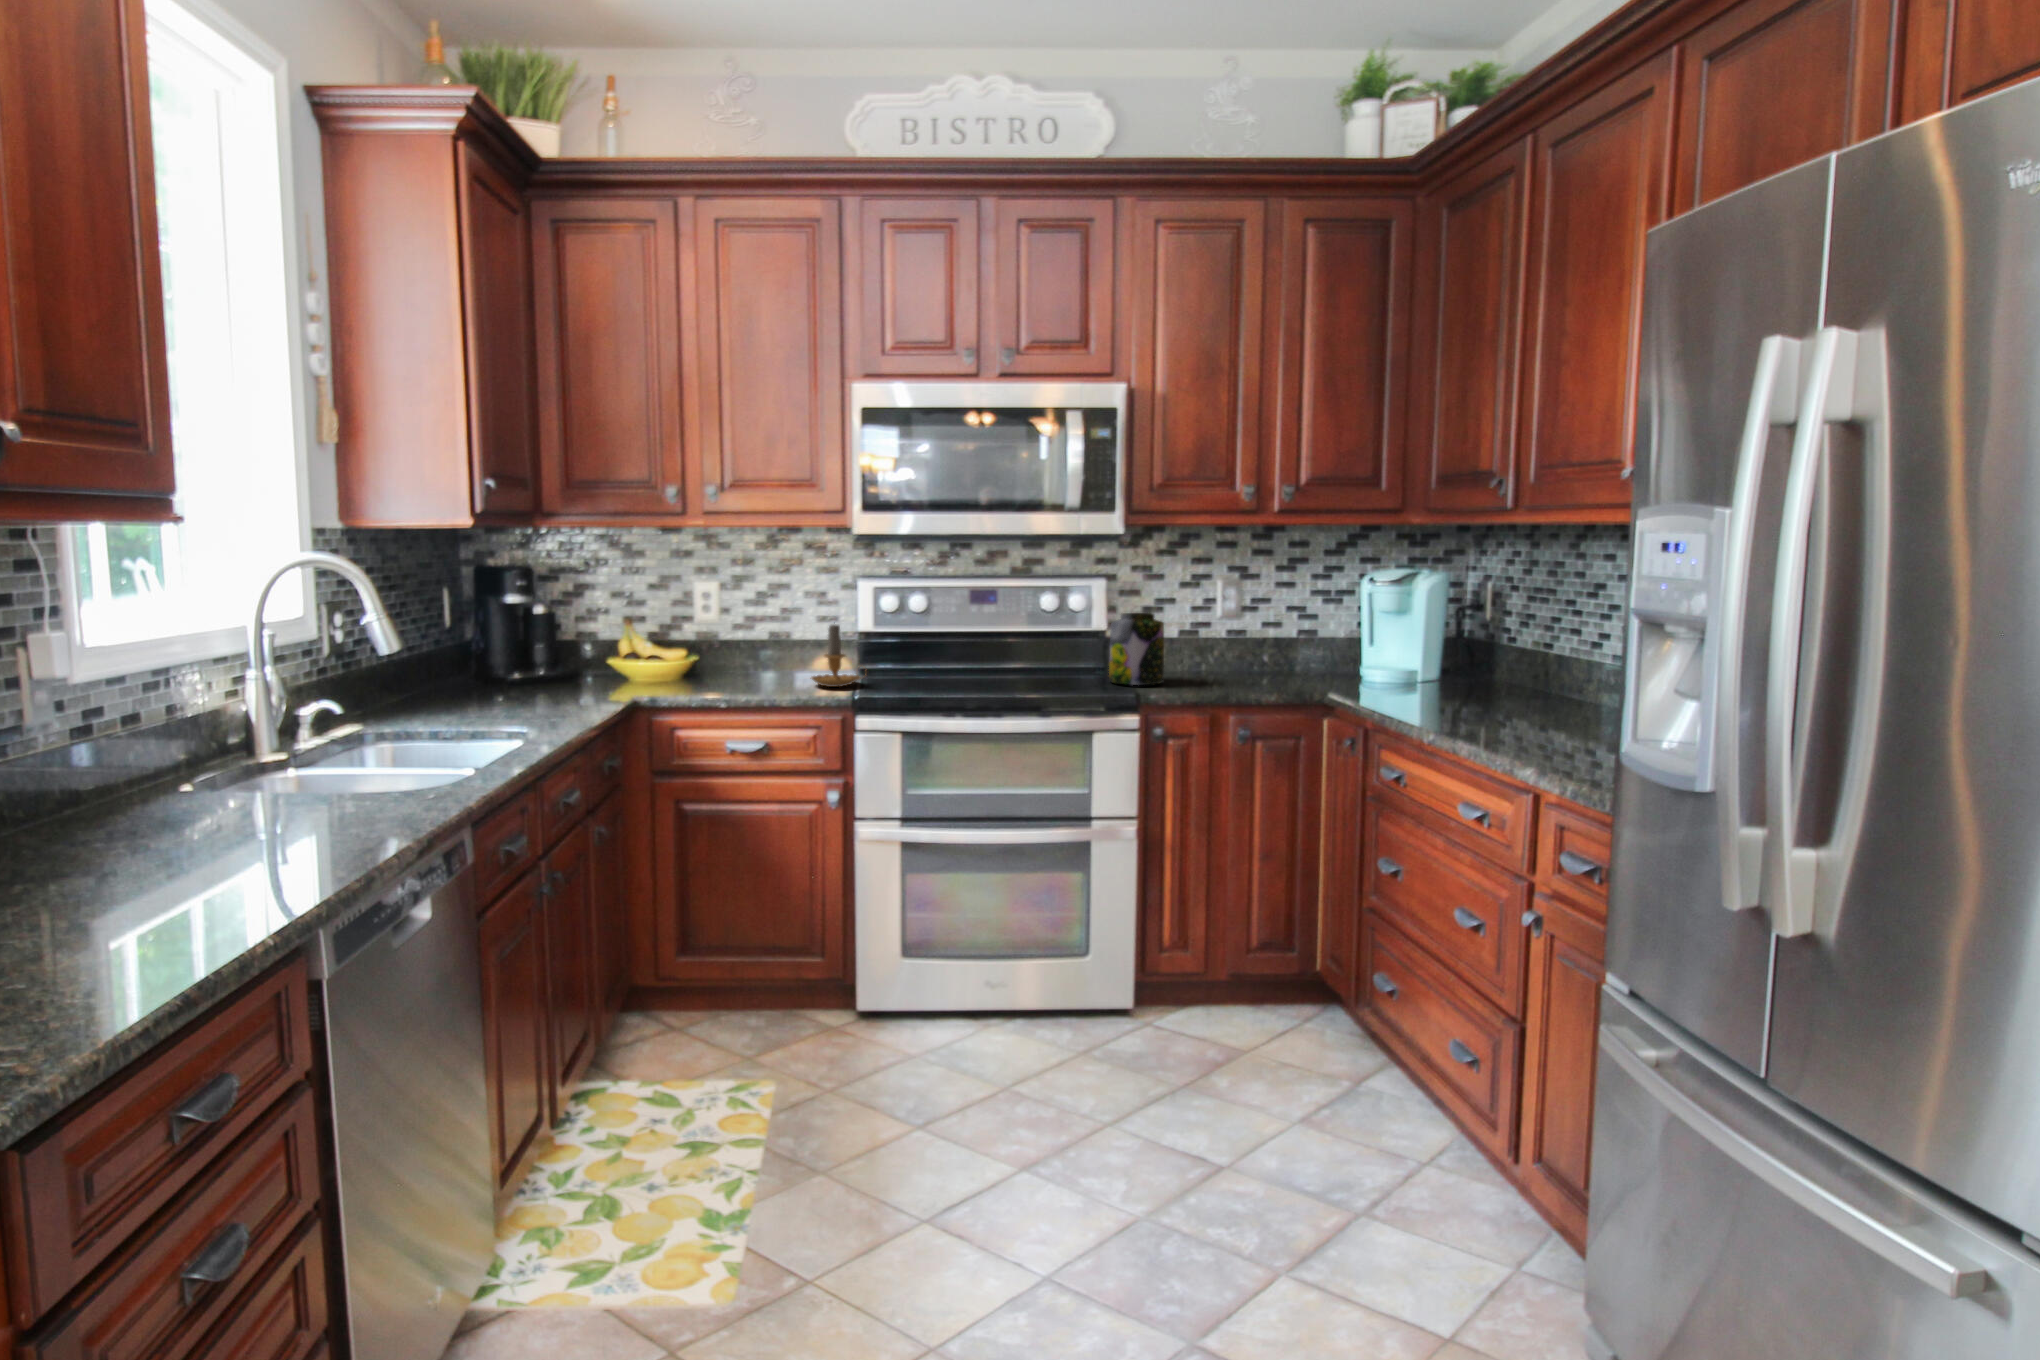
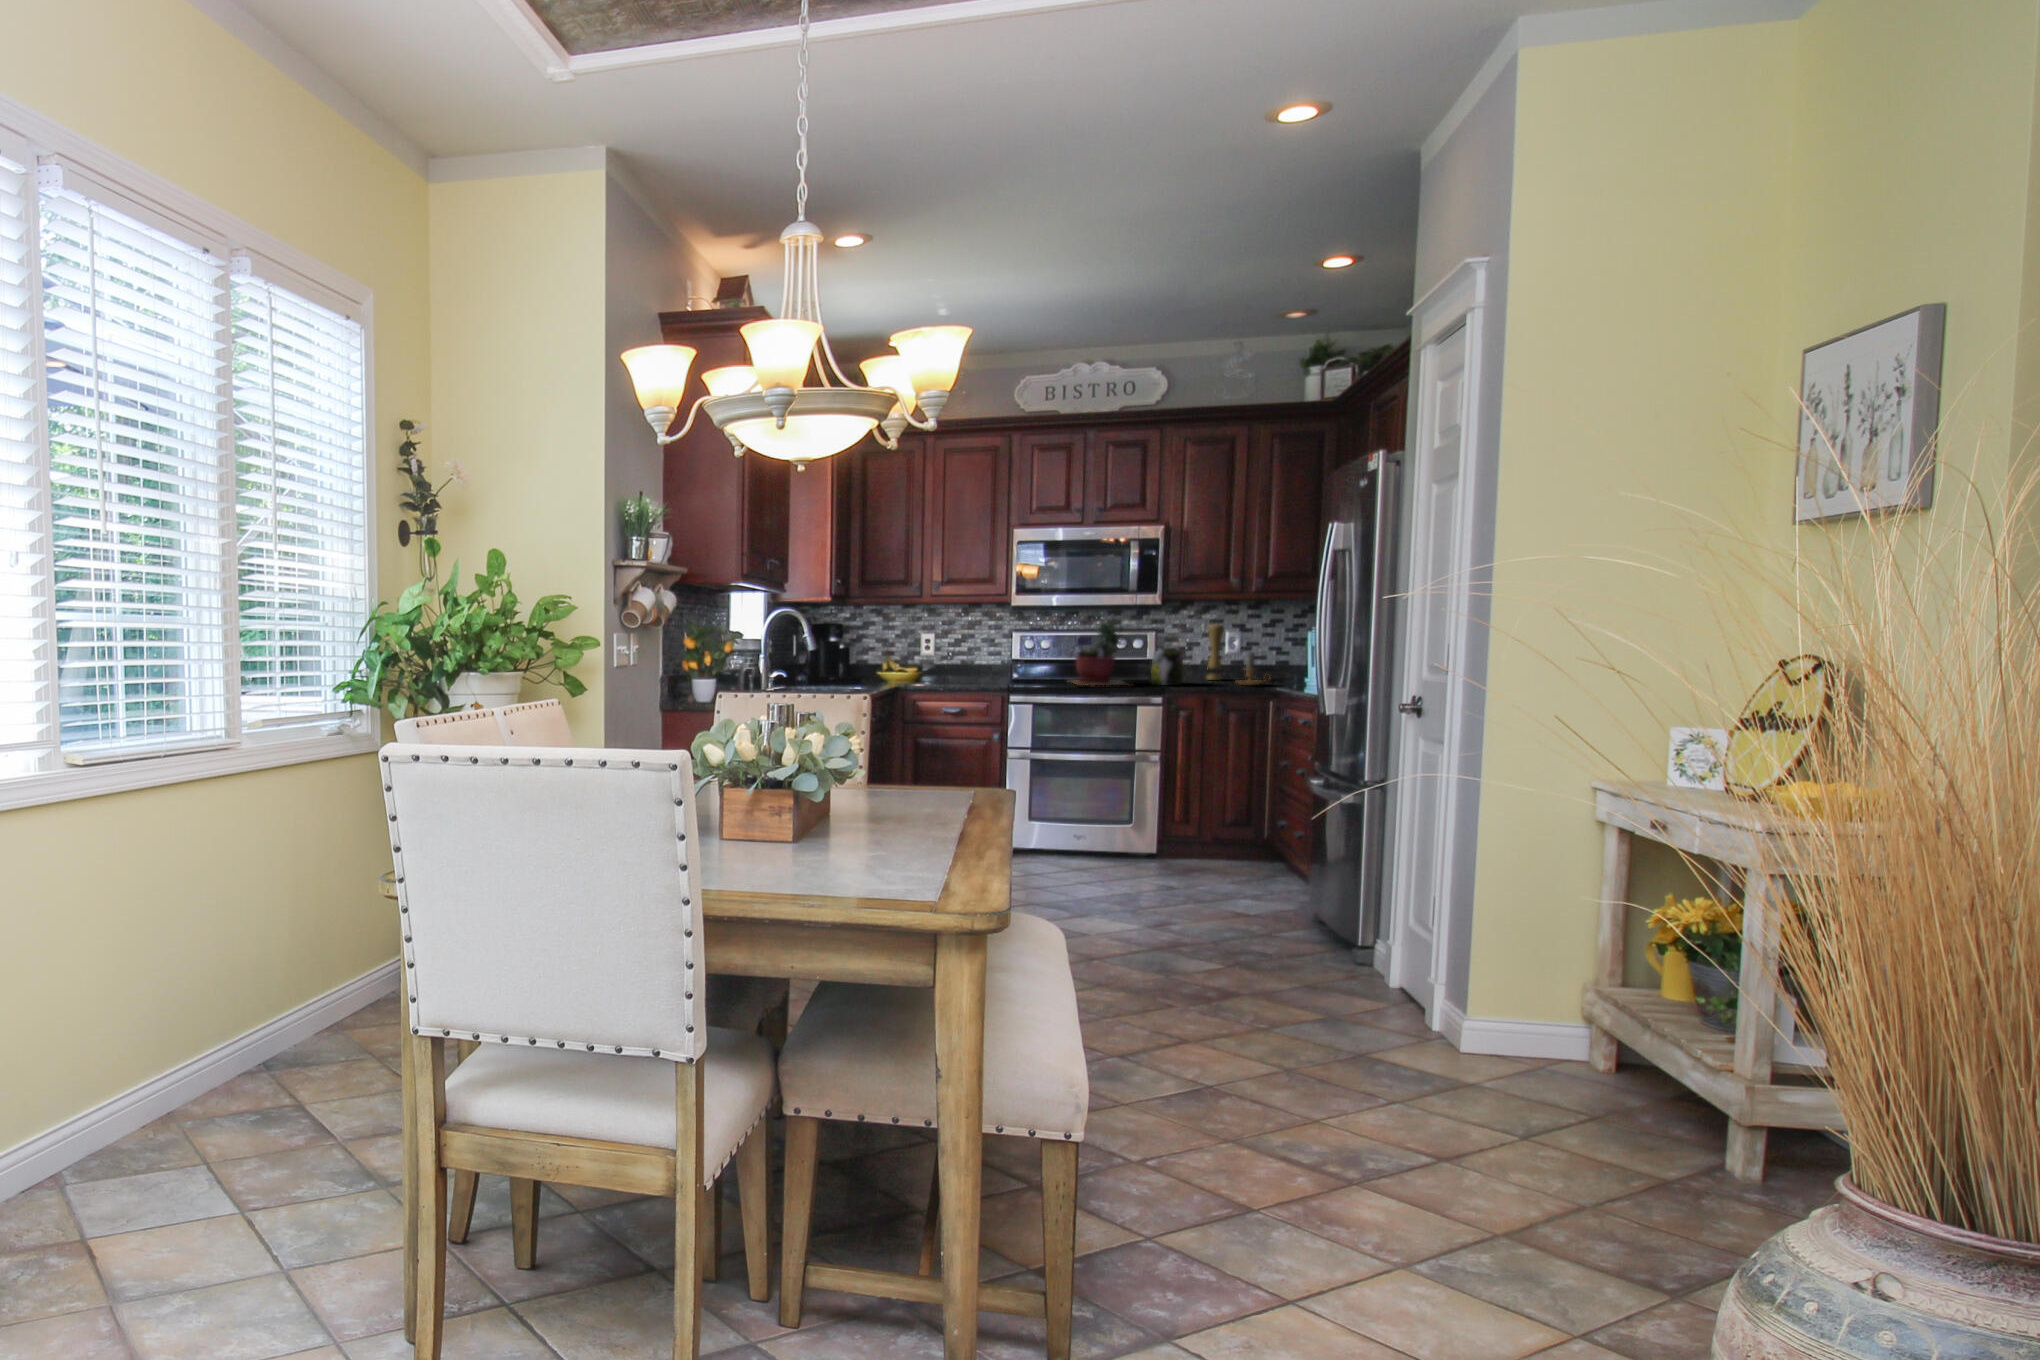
succulent plant: none [958,558,1083,689] -> present [1073,621,1126,685]
pepper mill: none [1194,566,1222,669] -> present [1207,624,1224,680]
candle: present [811,624,867,687] -> present [1237,652,1271,686]

